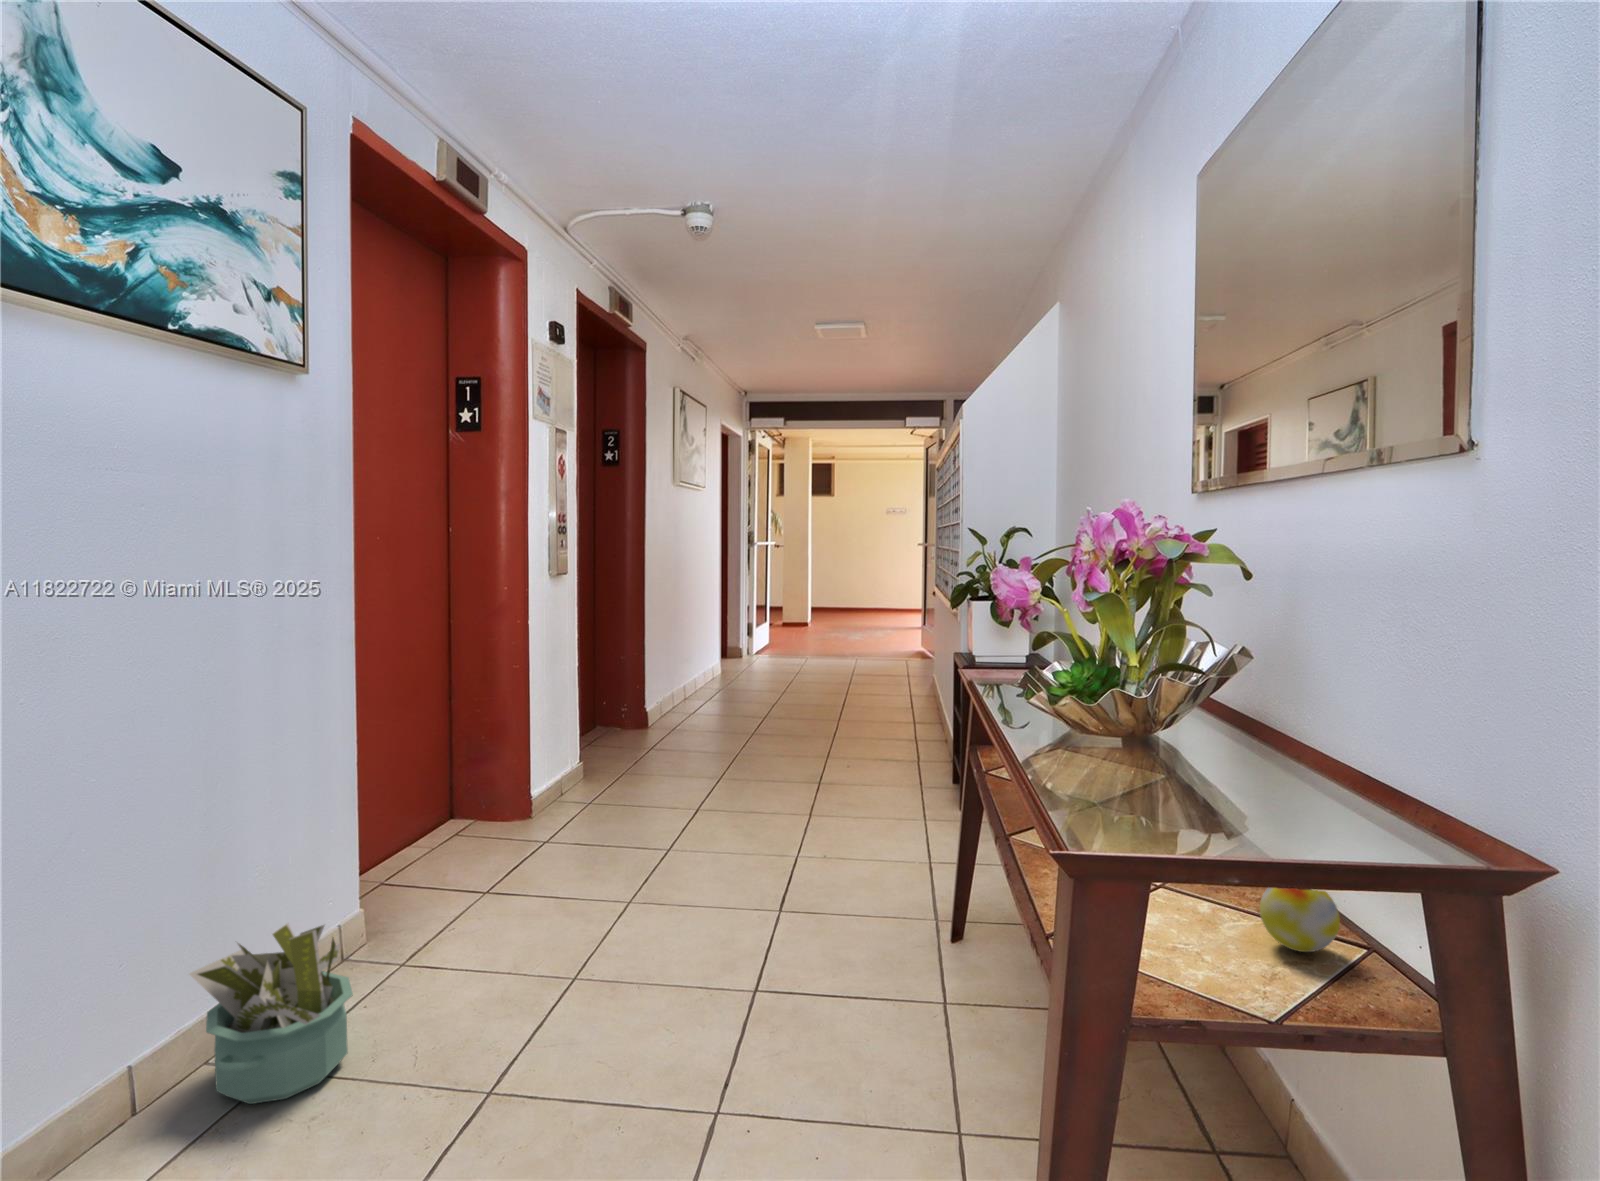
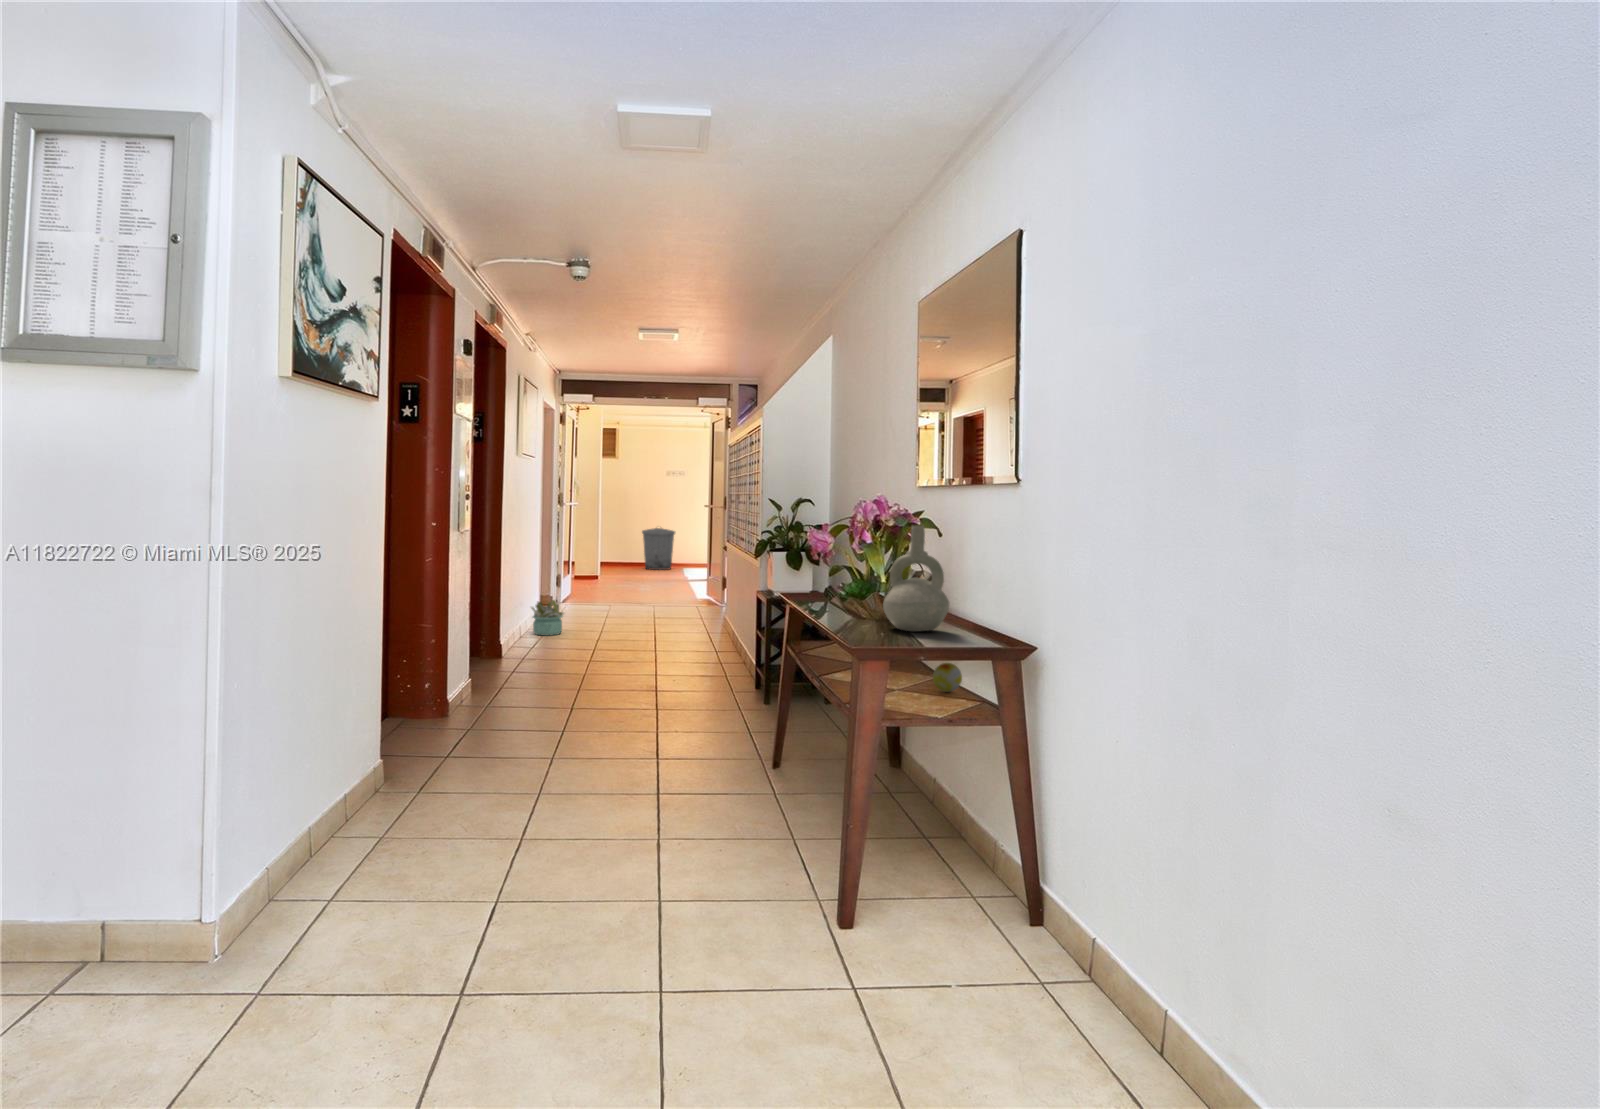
decorative vase: none [1133,551,1311,812] -> present [883,526,949,631]
trash can: none [858,568,895,616] -> present [642,528,675,570]
decorative plant: present [190,923,353,1104] -> present [531,600,564,636]

